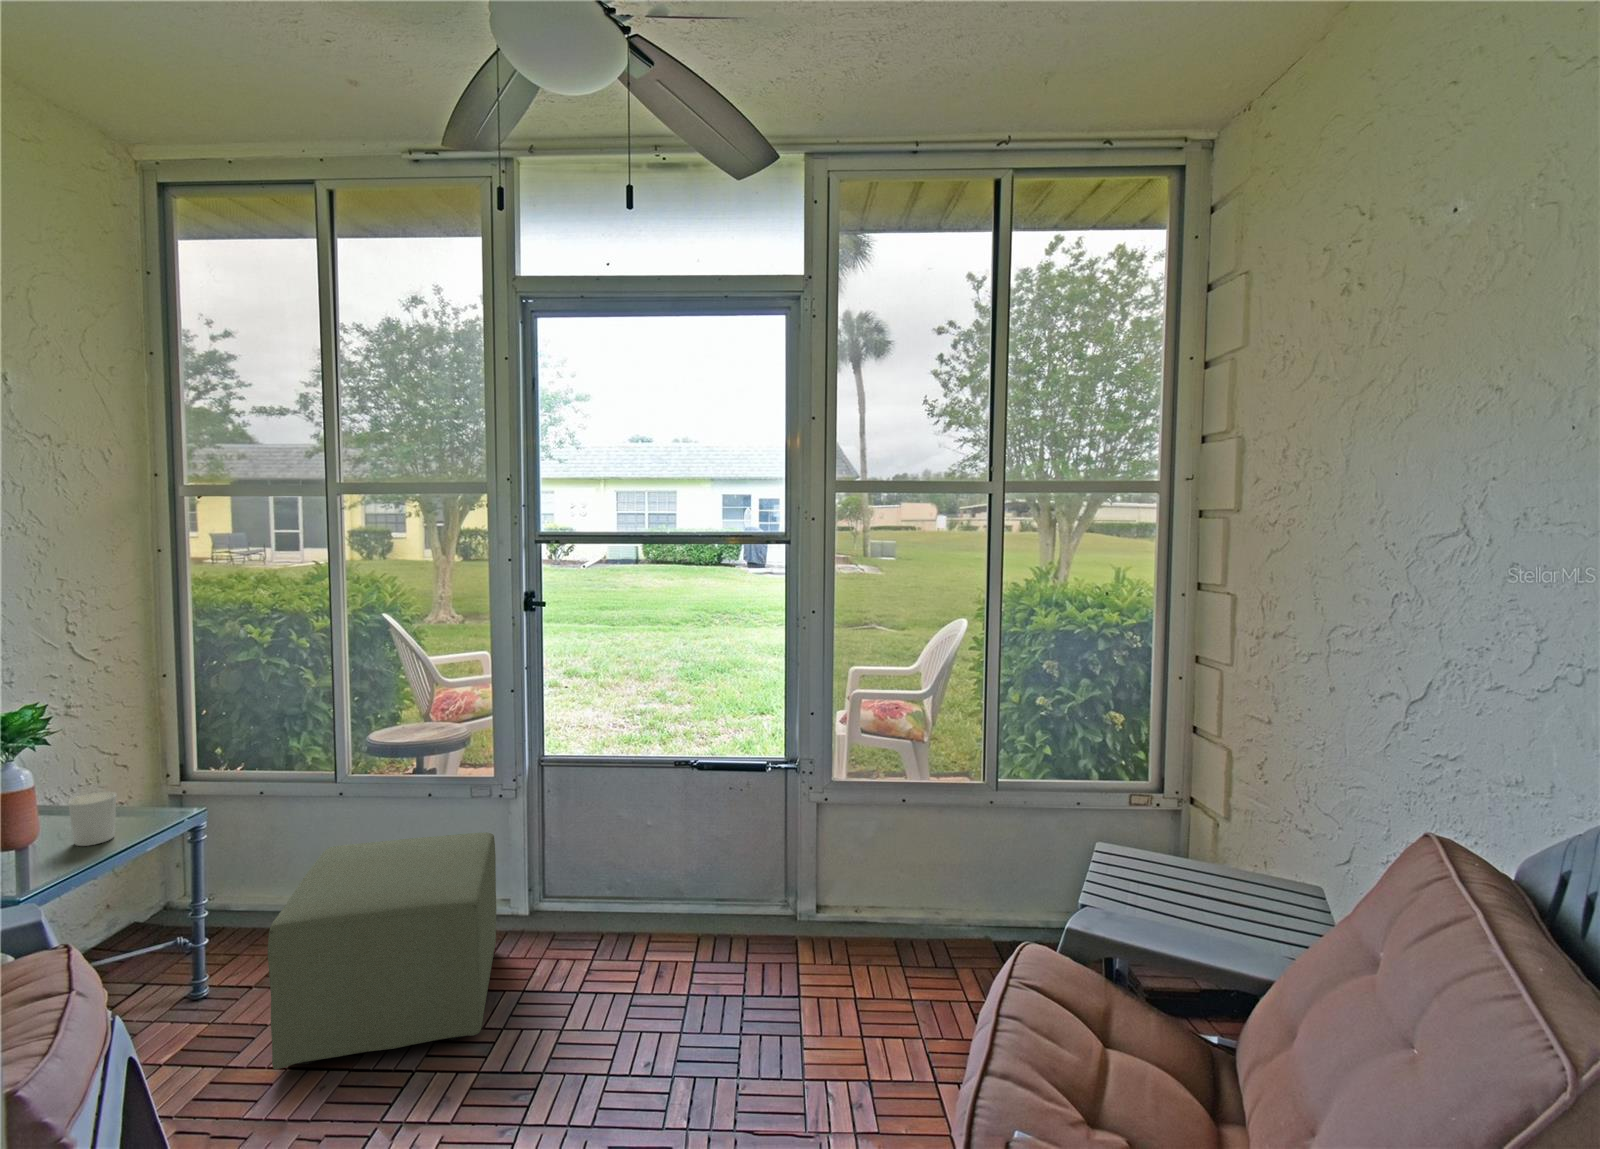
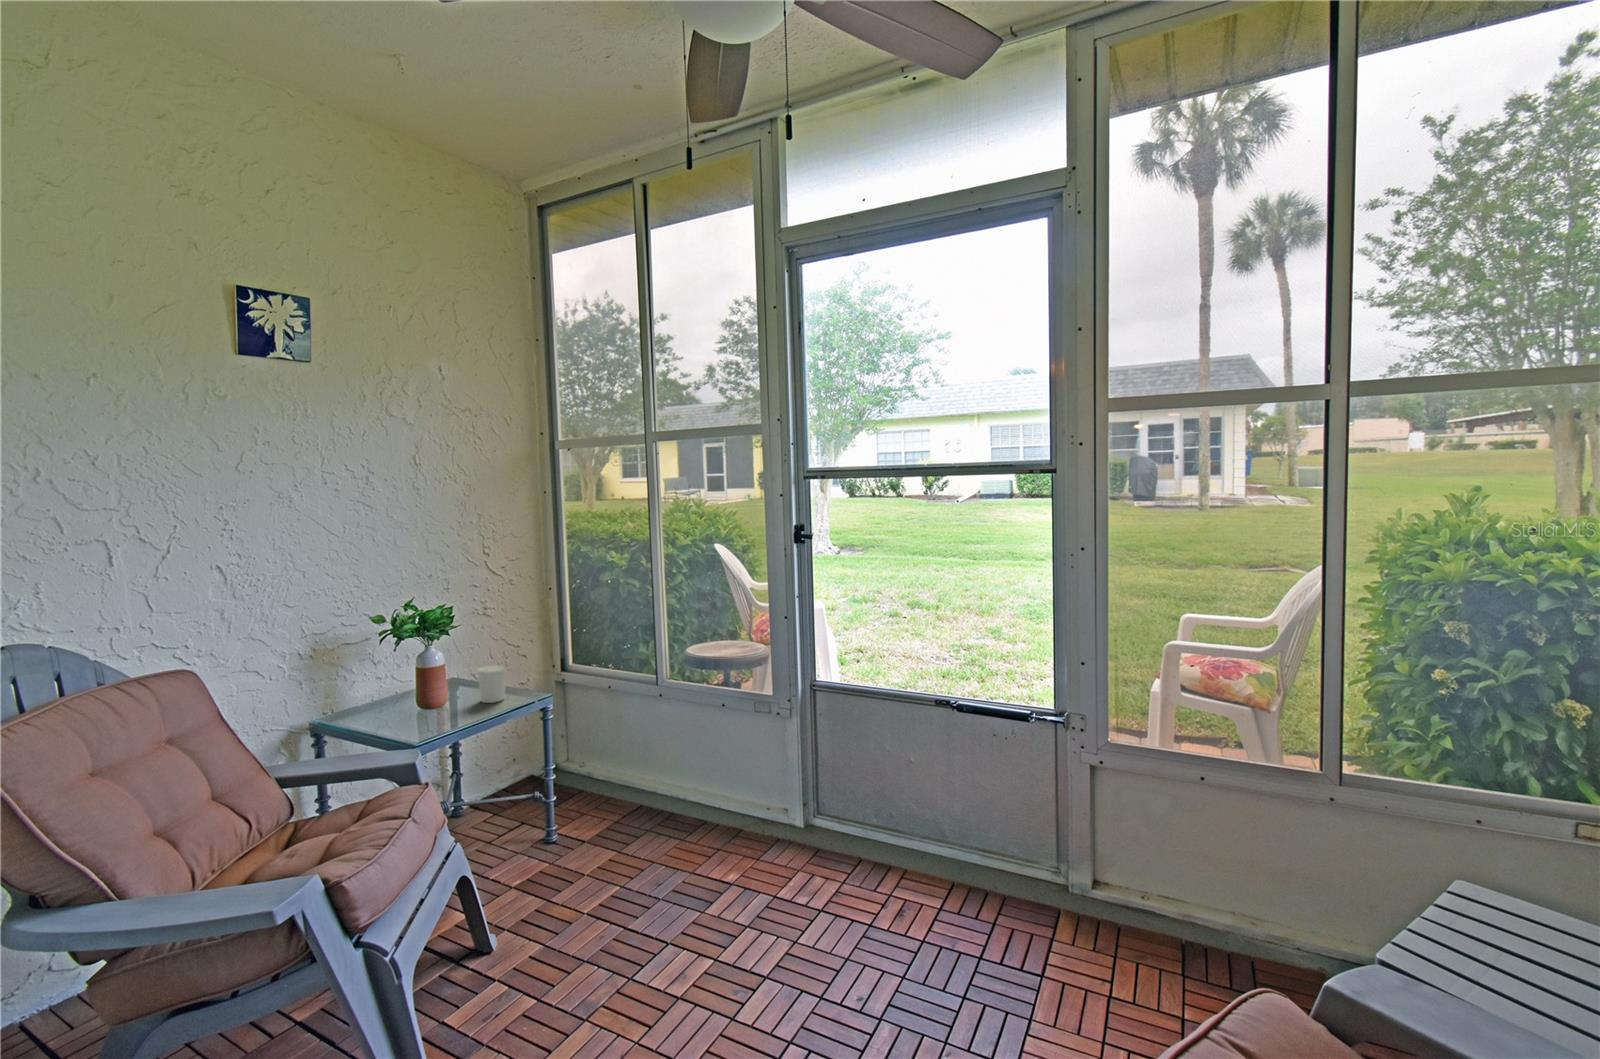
ottoman: present [268,832,496,1069] -> none [573,732,767,922]

